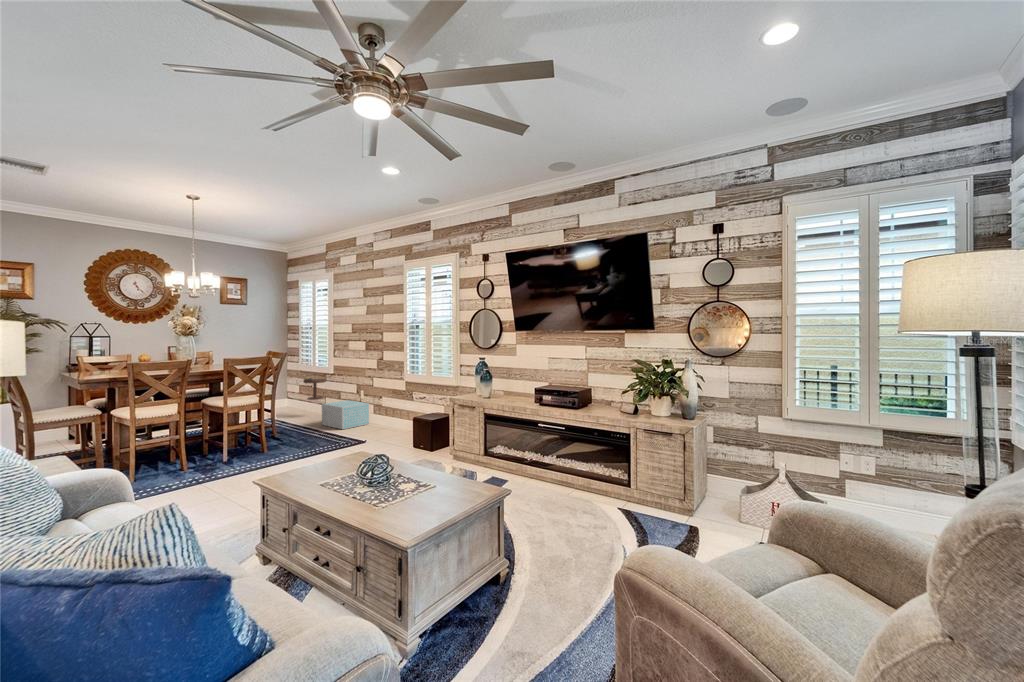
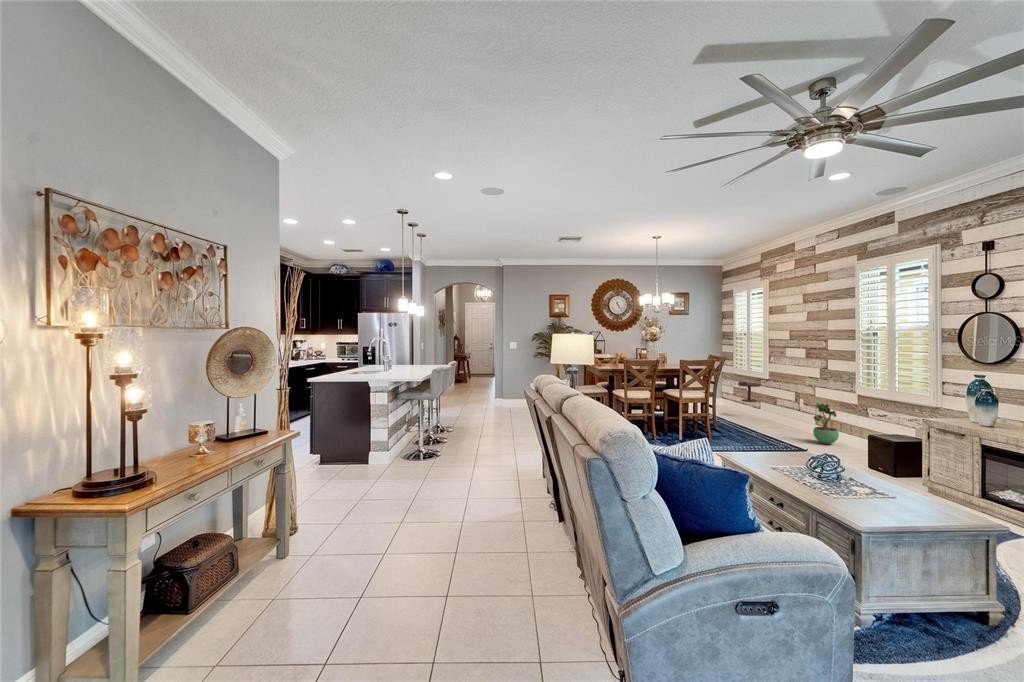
potted plant: none [372,393,393,431] -> present [813,403,839,444]
storage box: present [322,400,369,429] -> none [757,407,809,434]

